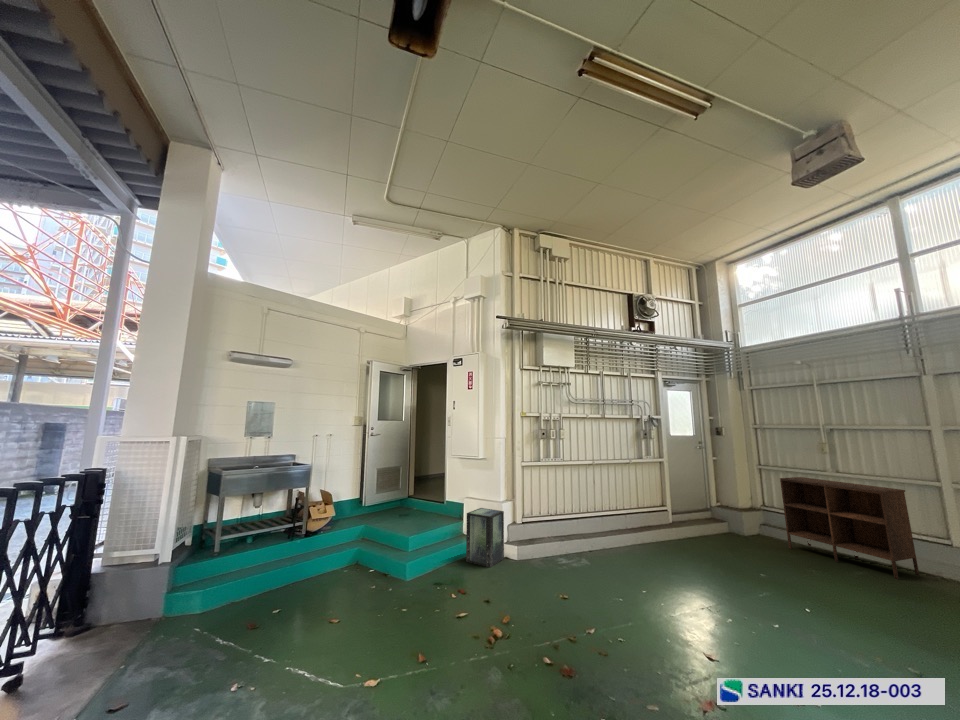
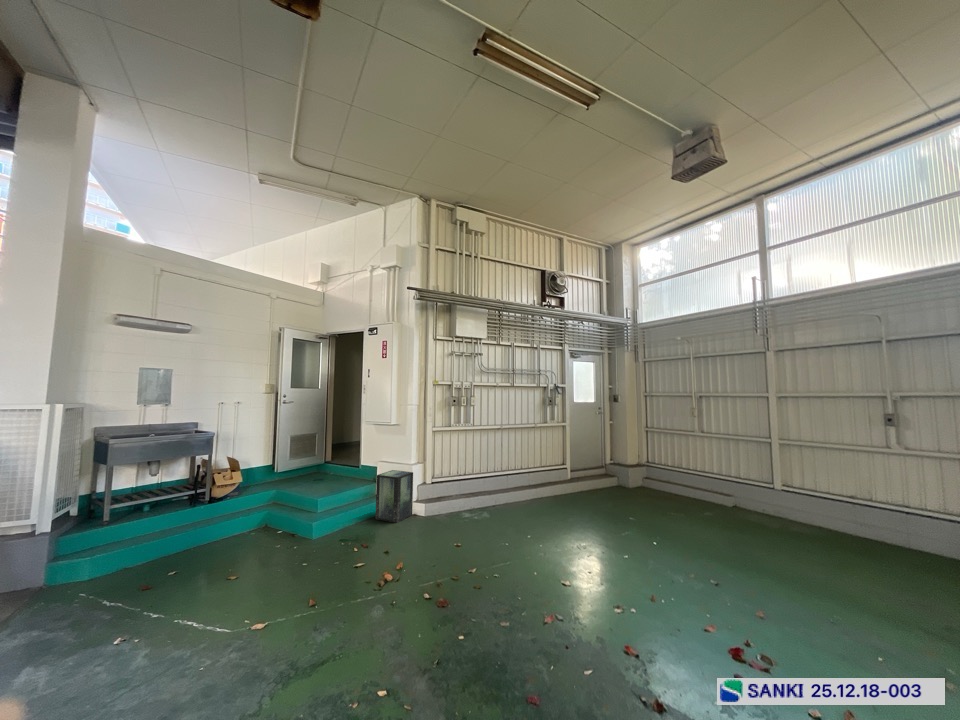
shelving unit: present [780,477,919,579] -> none [658,436,748,516]

